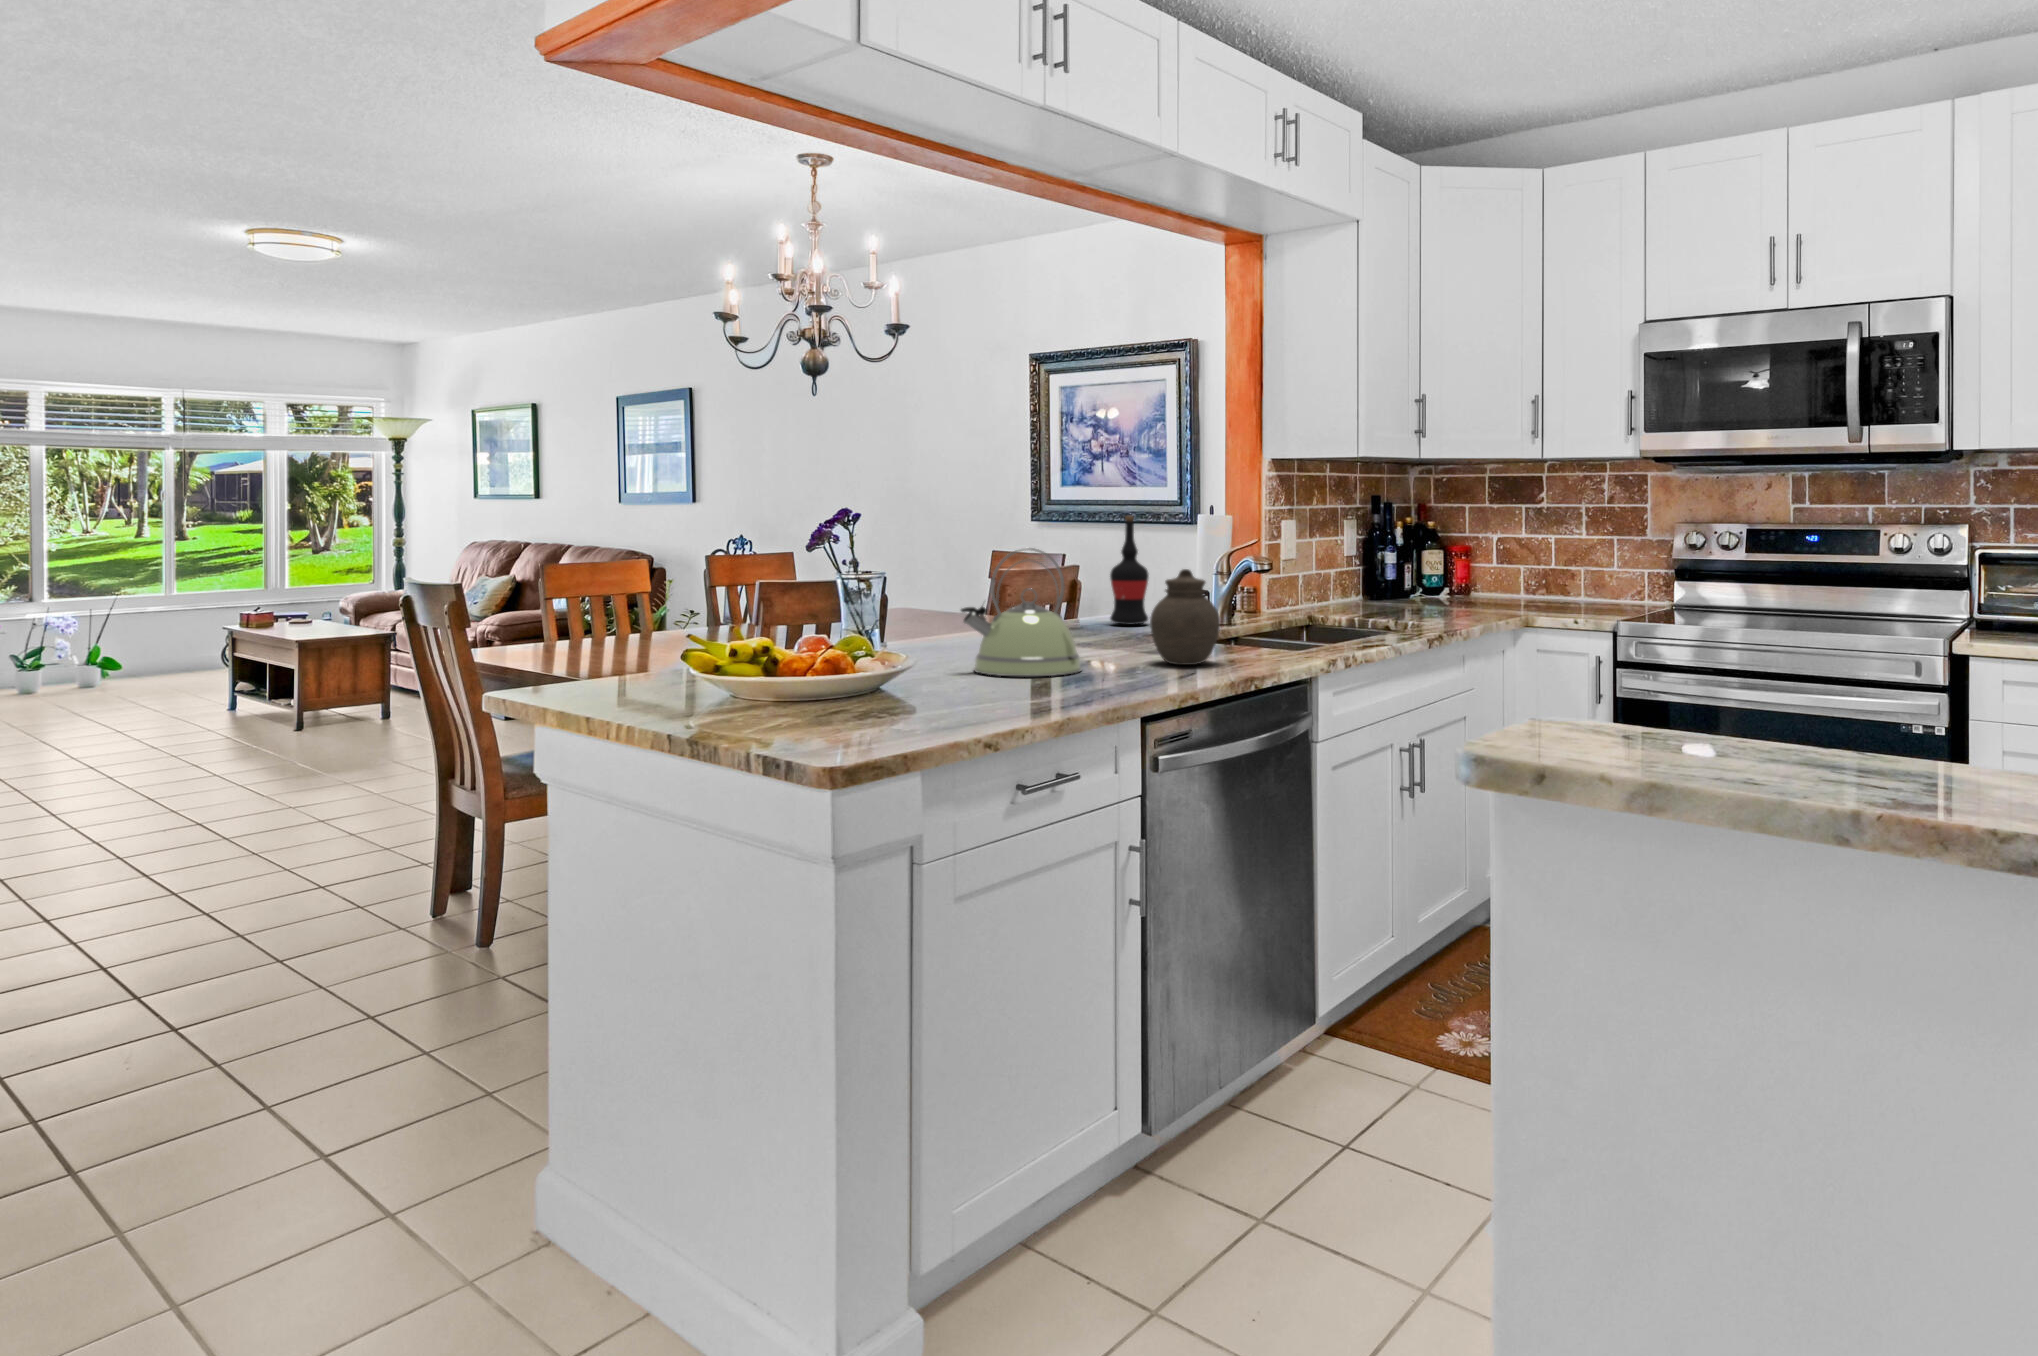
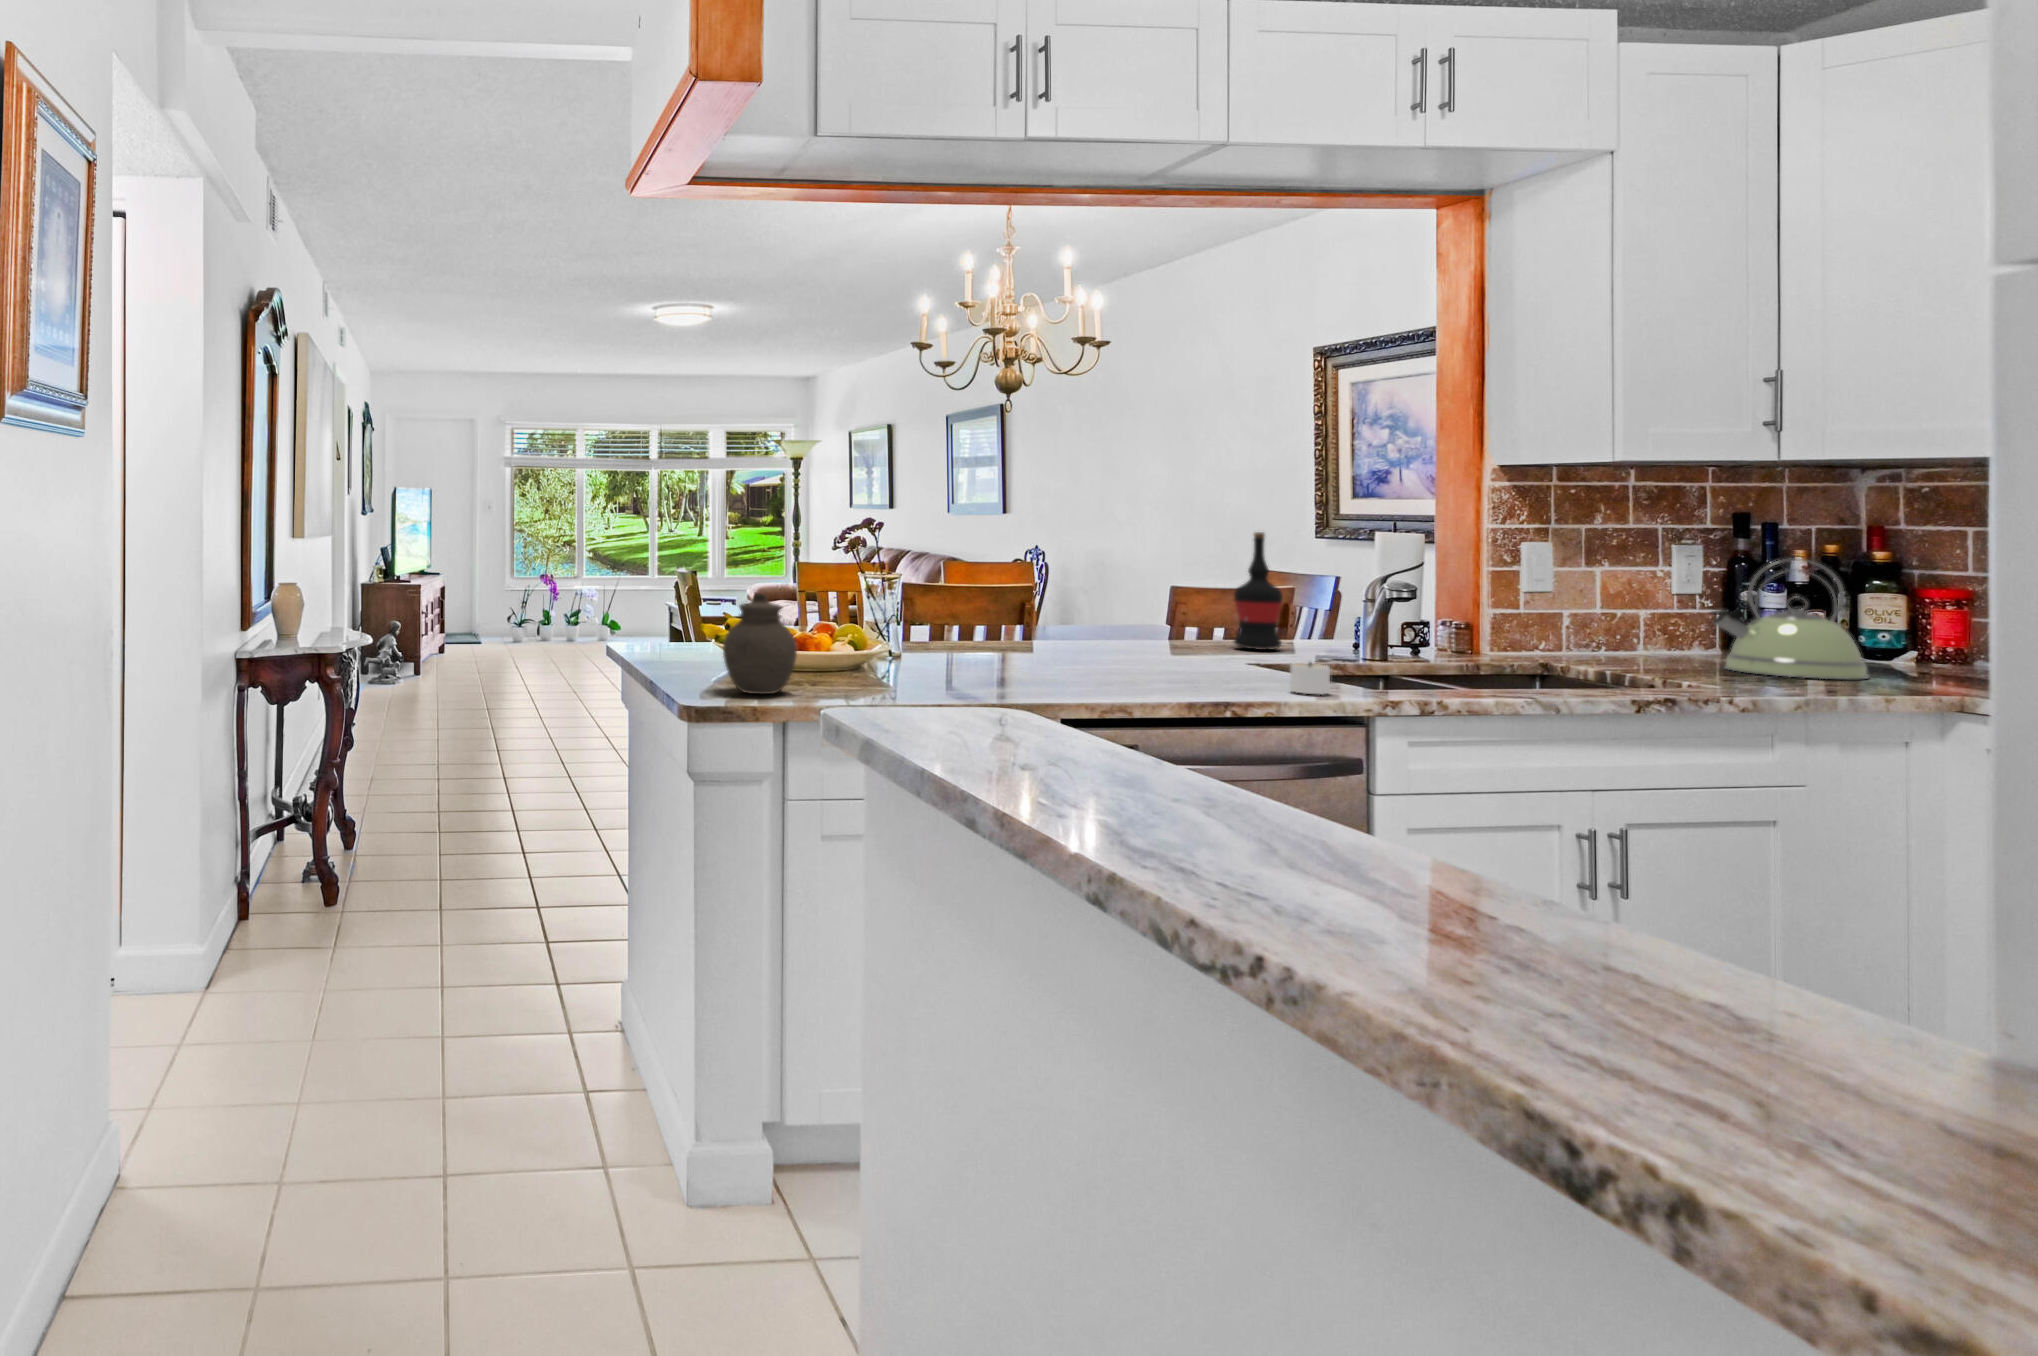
kettle: present [961,548,1082,676] -> present [1711,558,1868,679]
jar: present [1150,569,1220,665] -> present [723,593,797,694]
candle: none [1248,629,1291,658] -> present [1290,663,1330,694]

